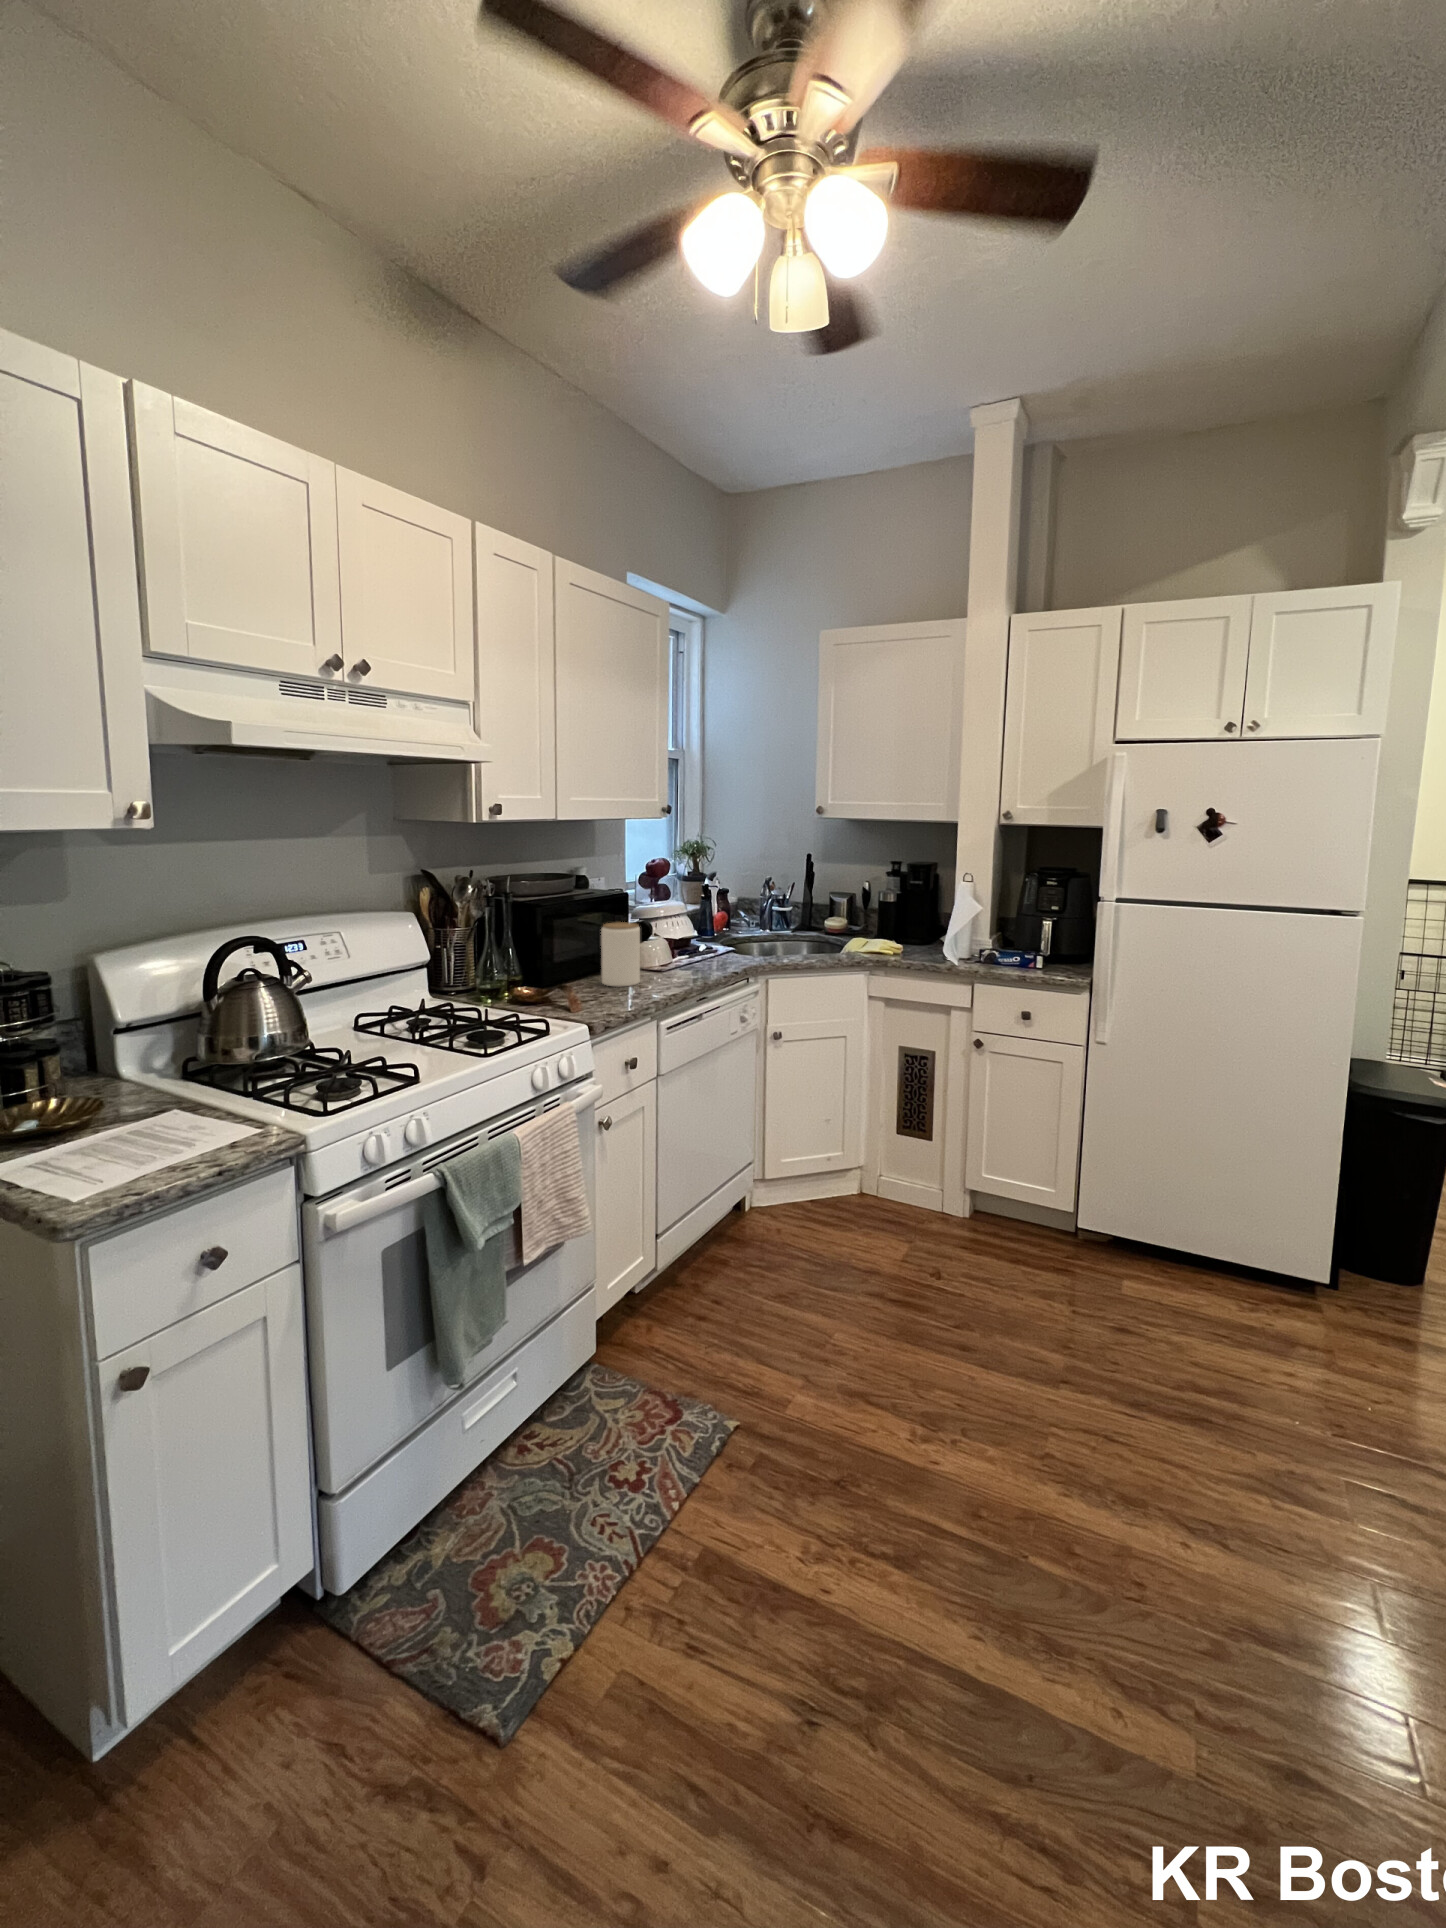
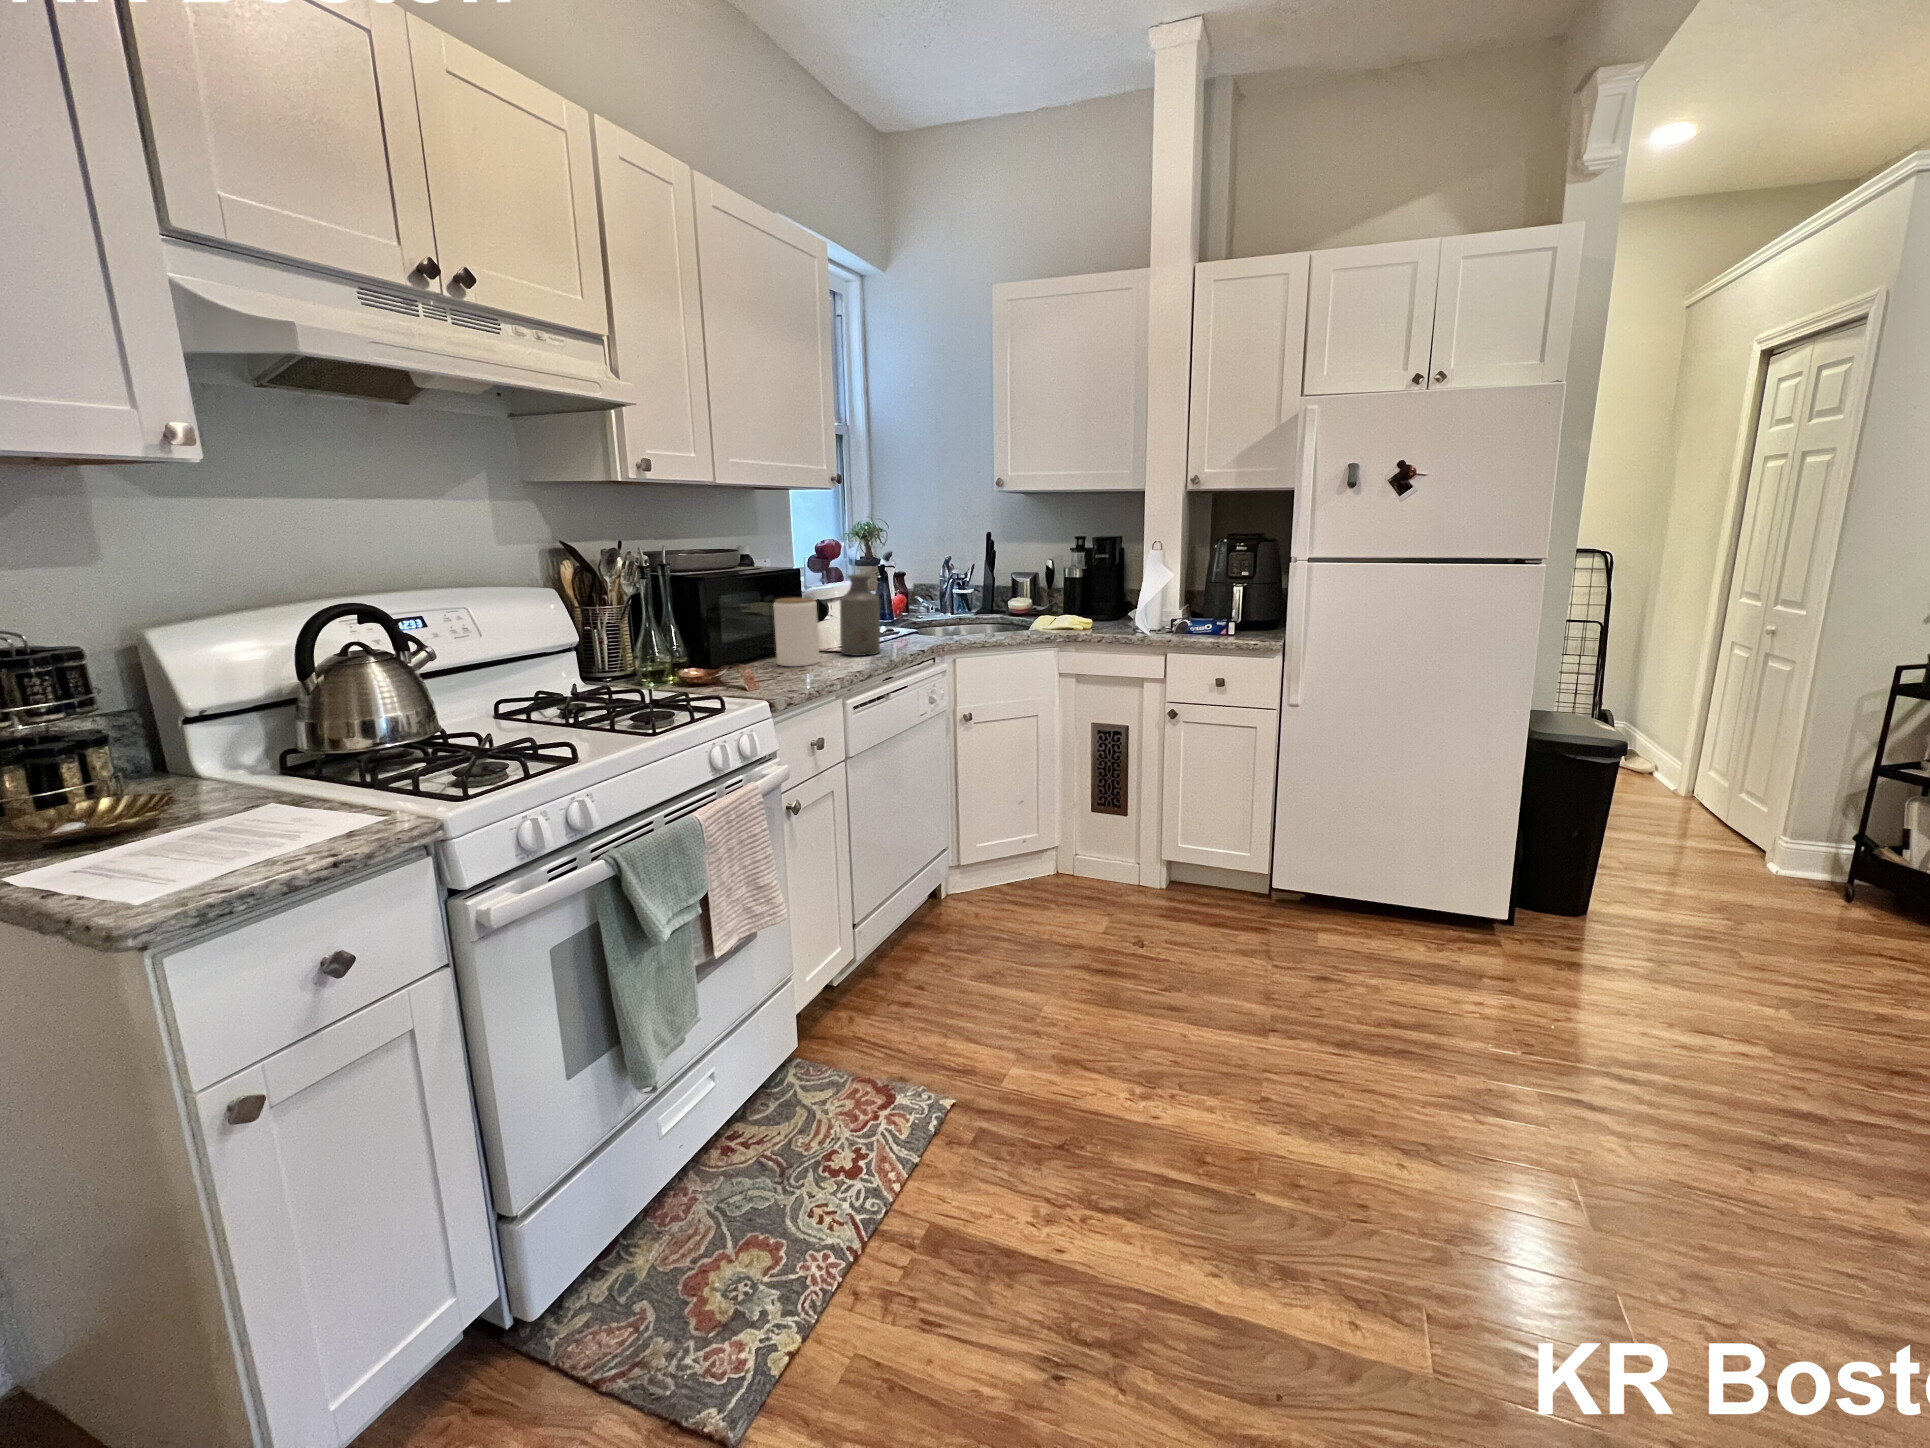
bottle: none [660,901,698,977] -> present [840,574,880,656]

